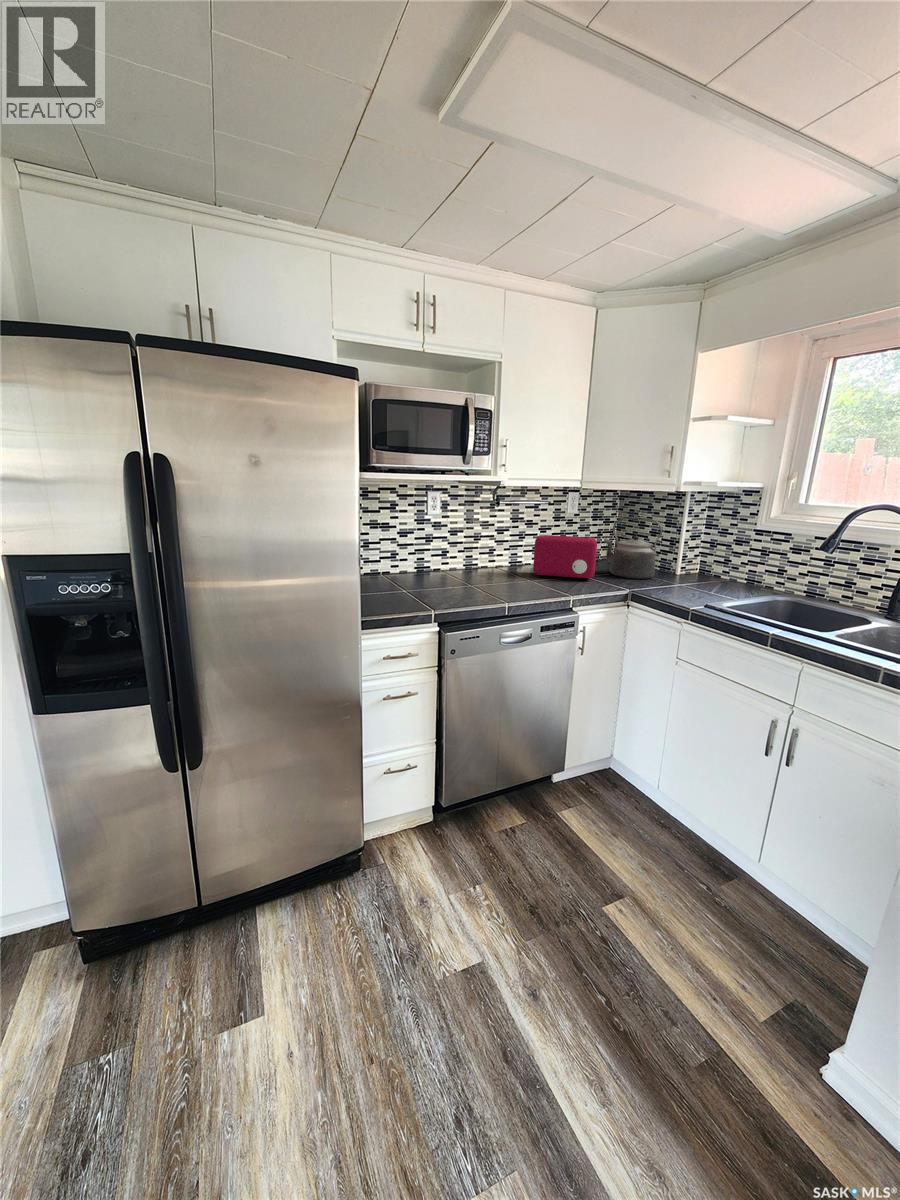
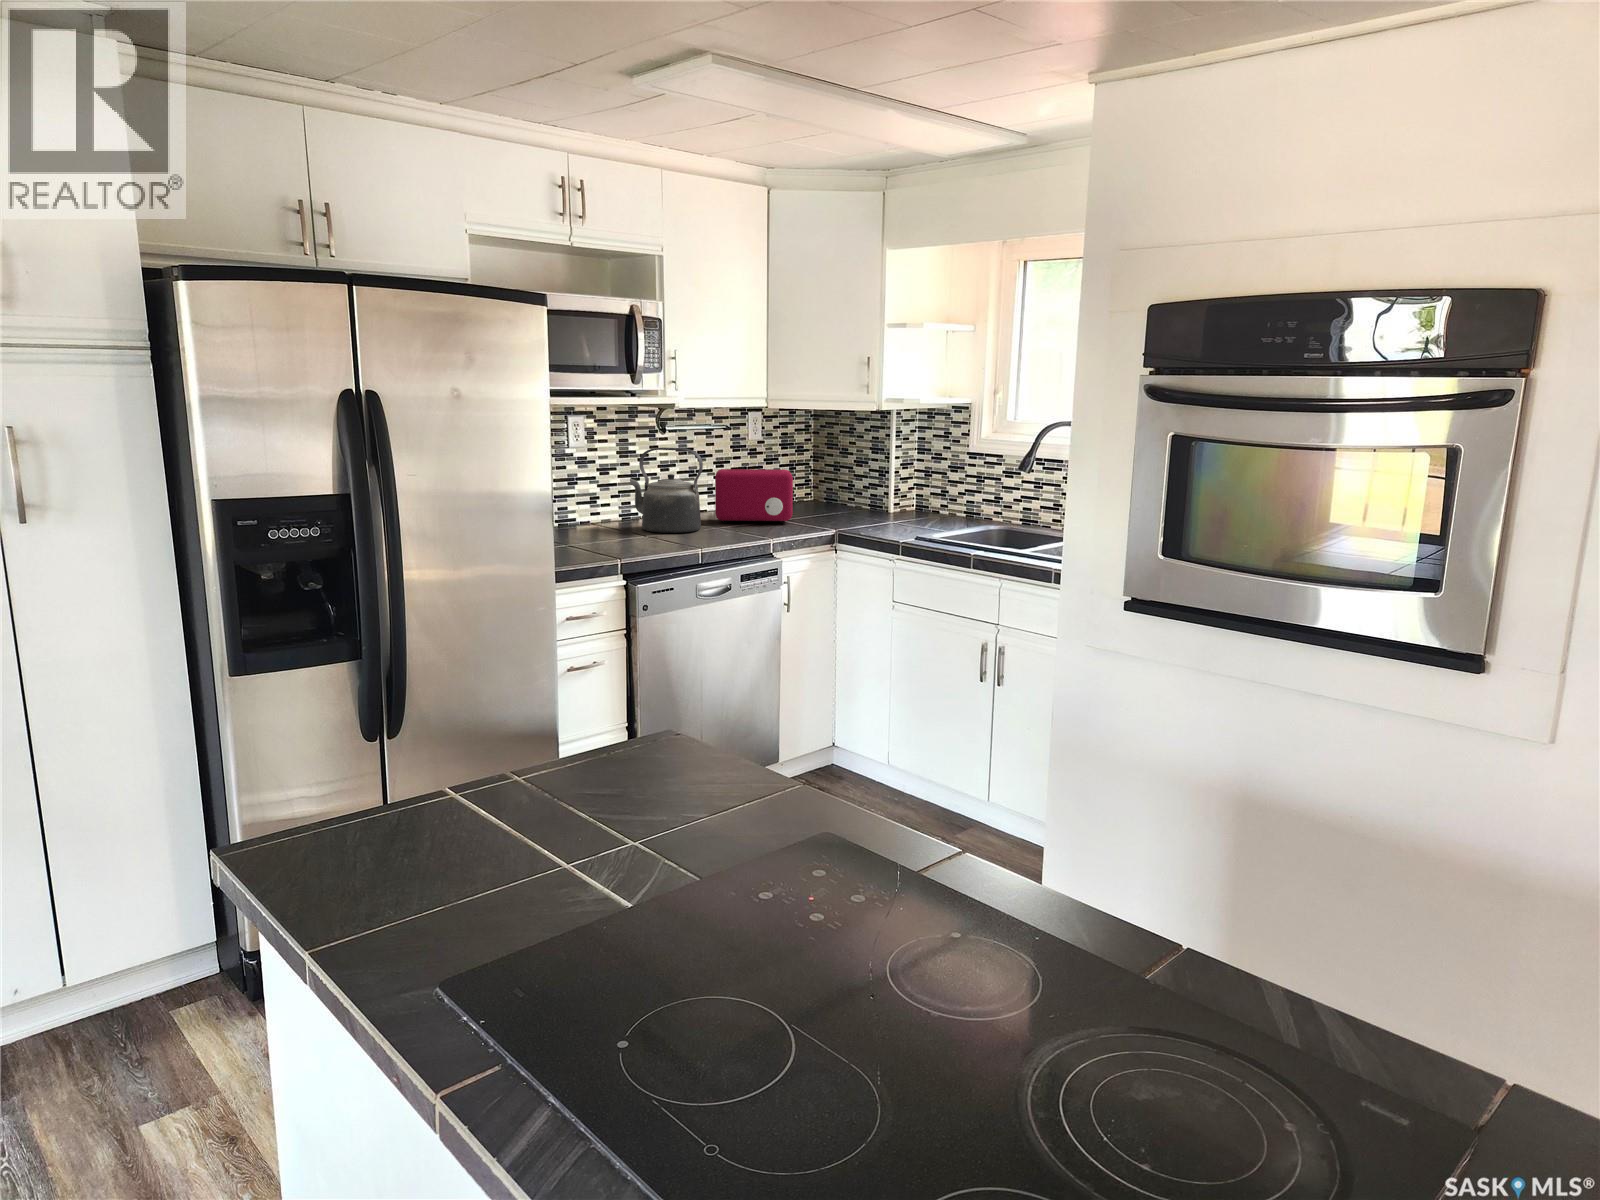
kettle: present [604,517,662,579] -> present [630,448,703,533]

